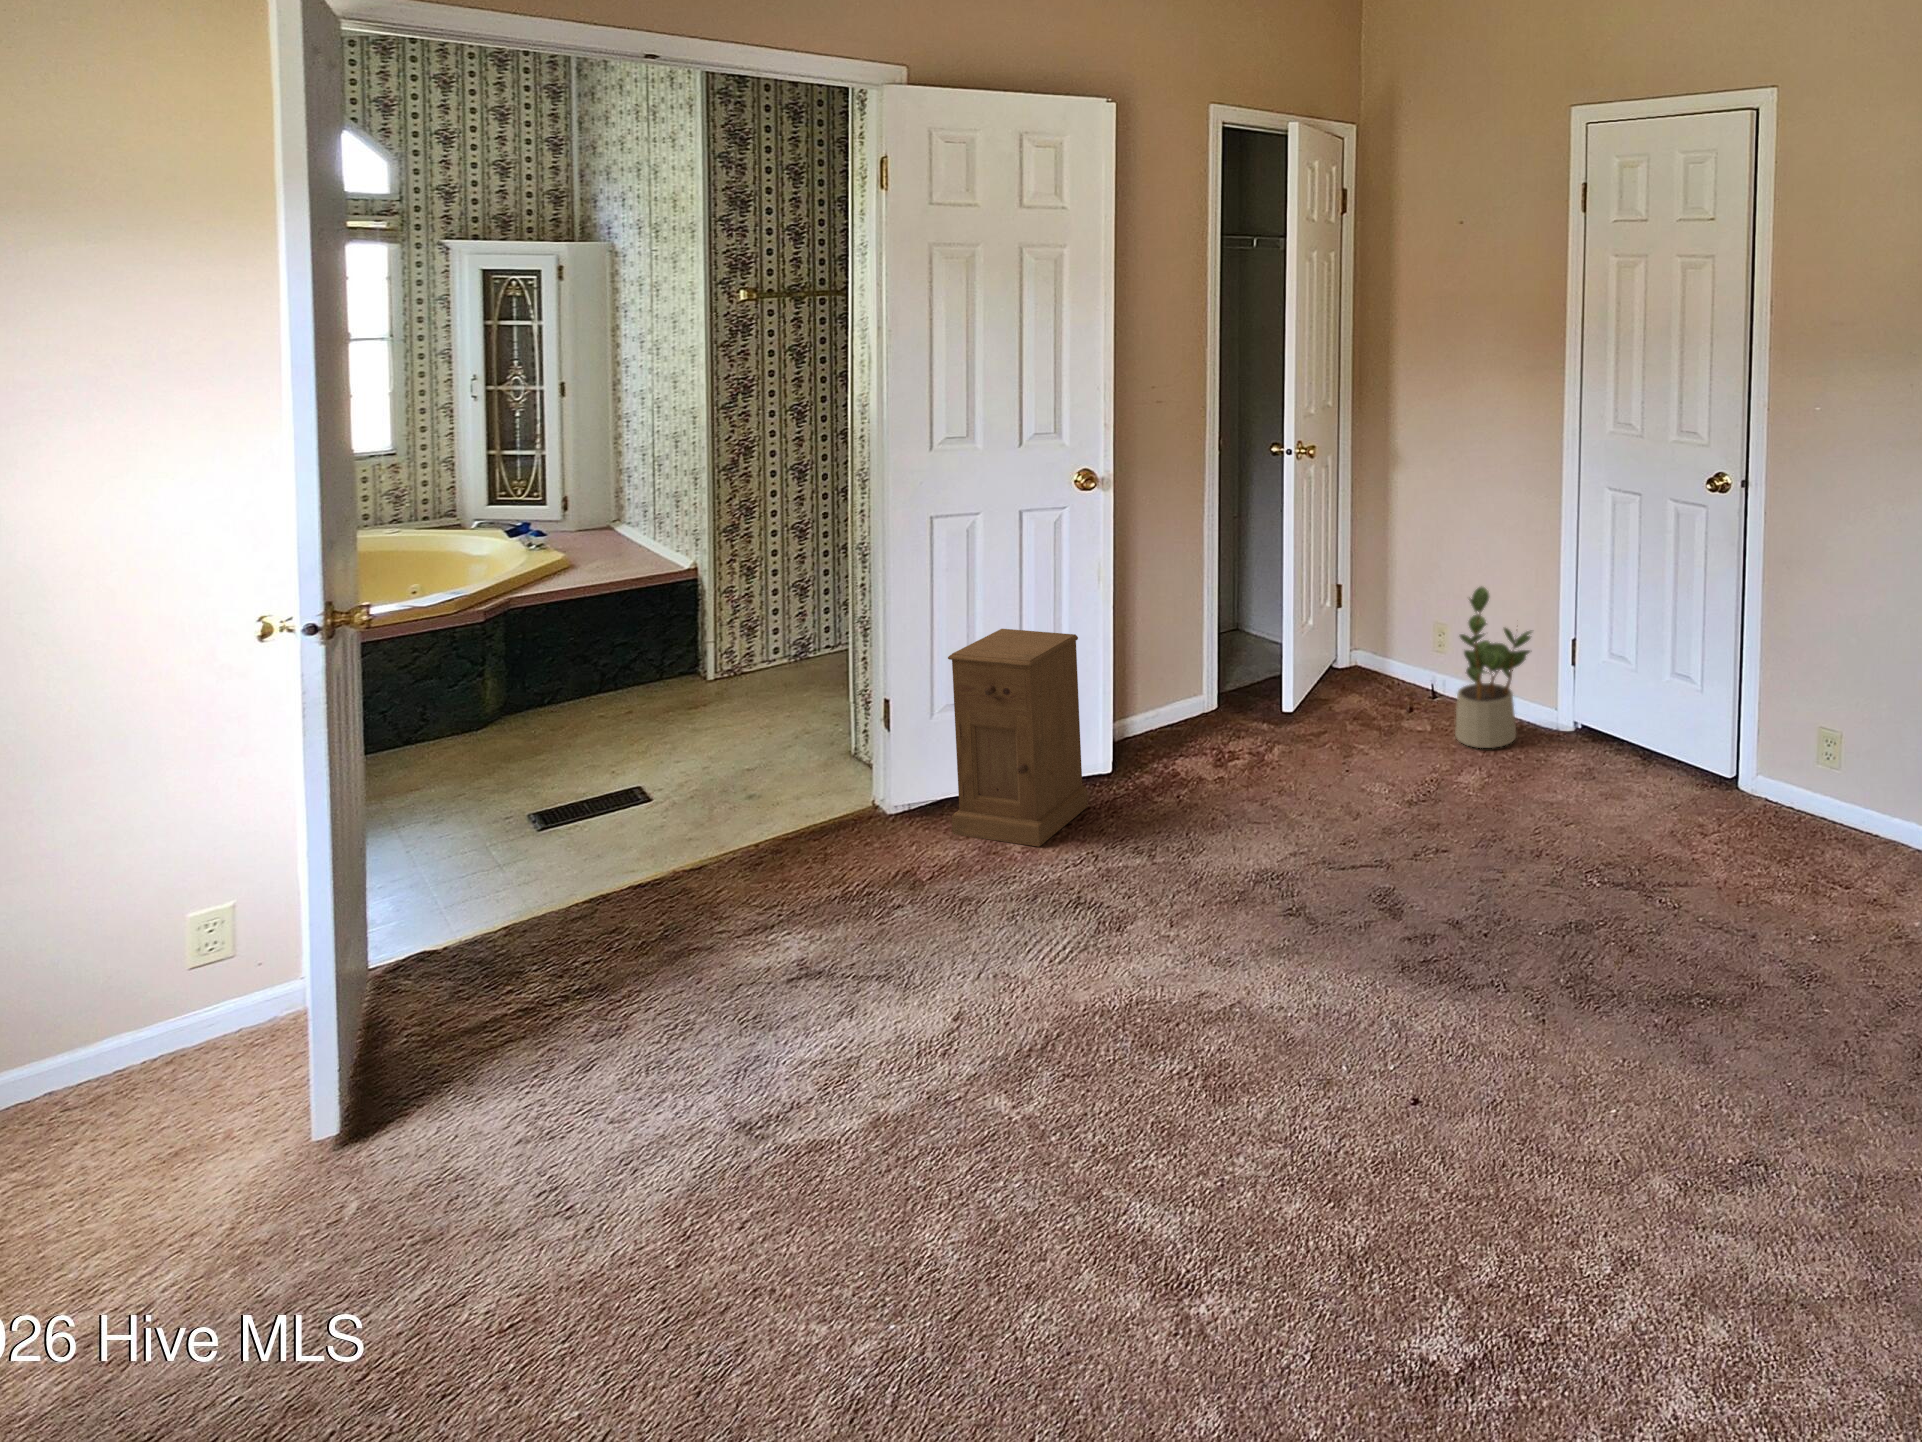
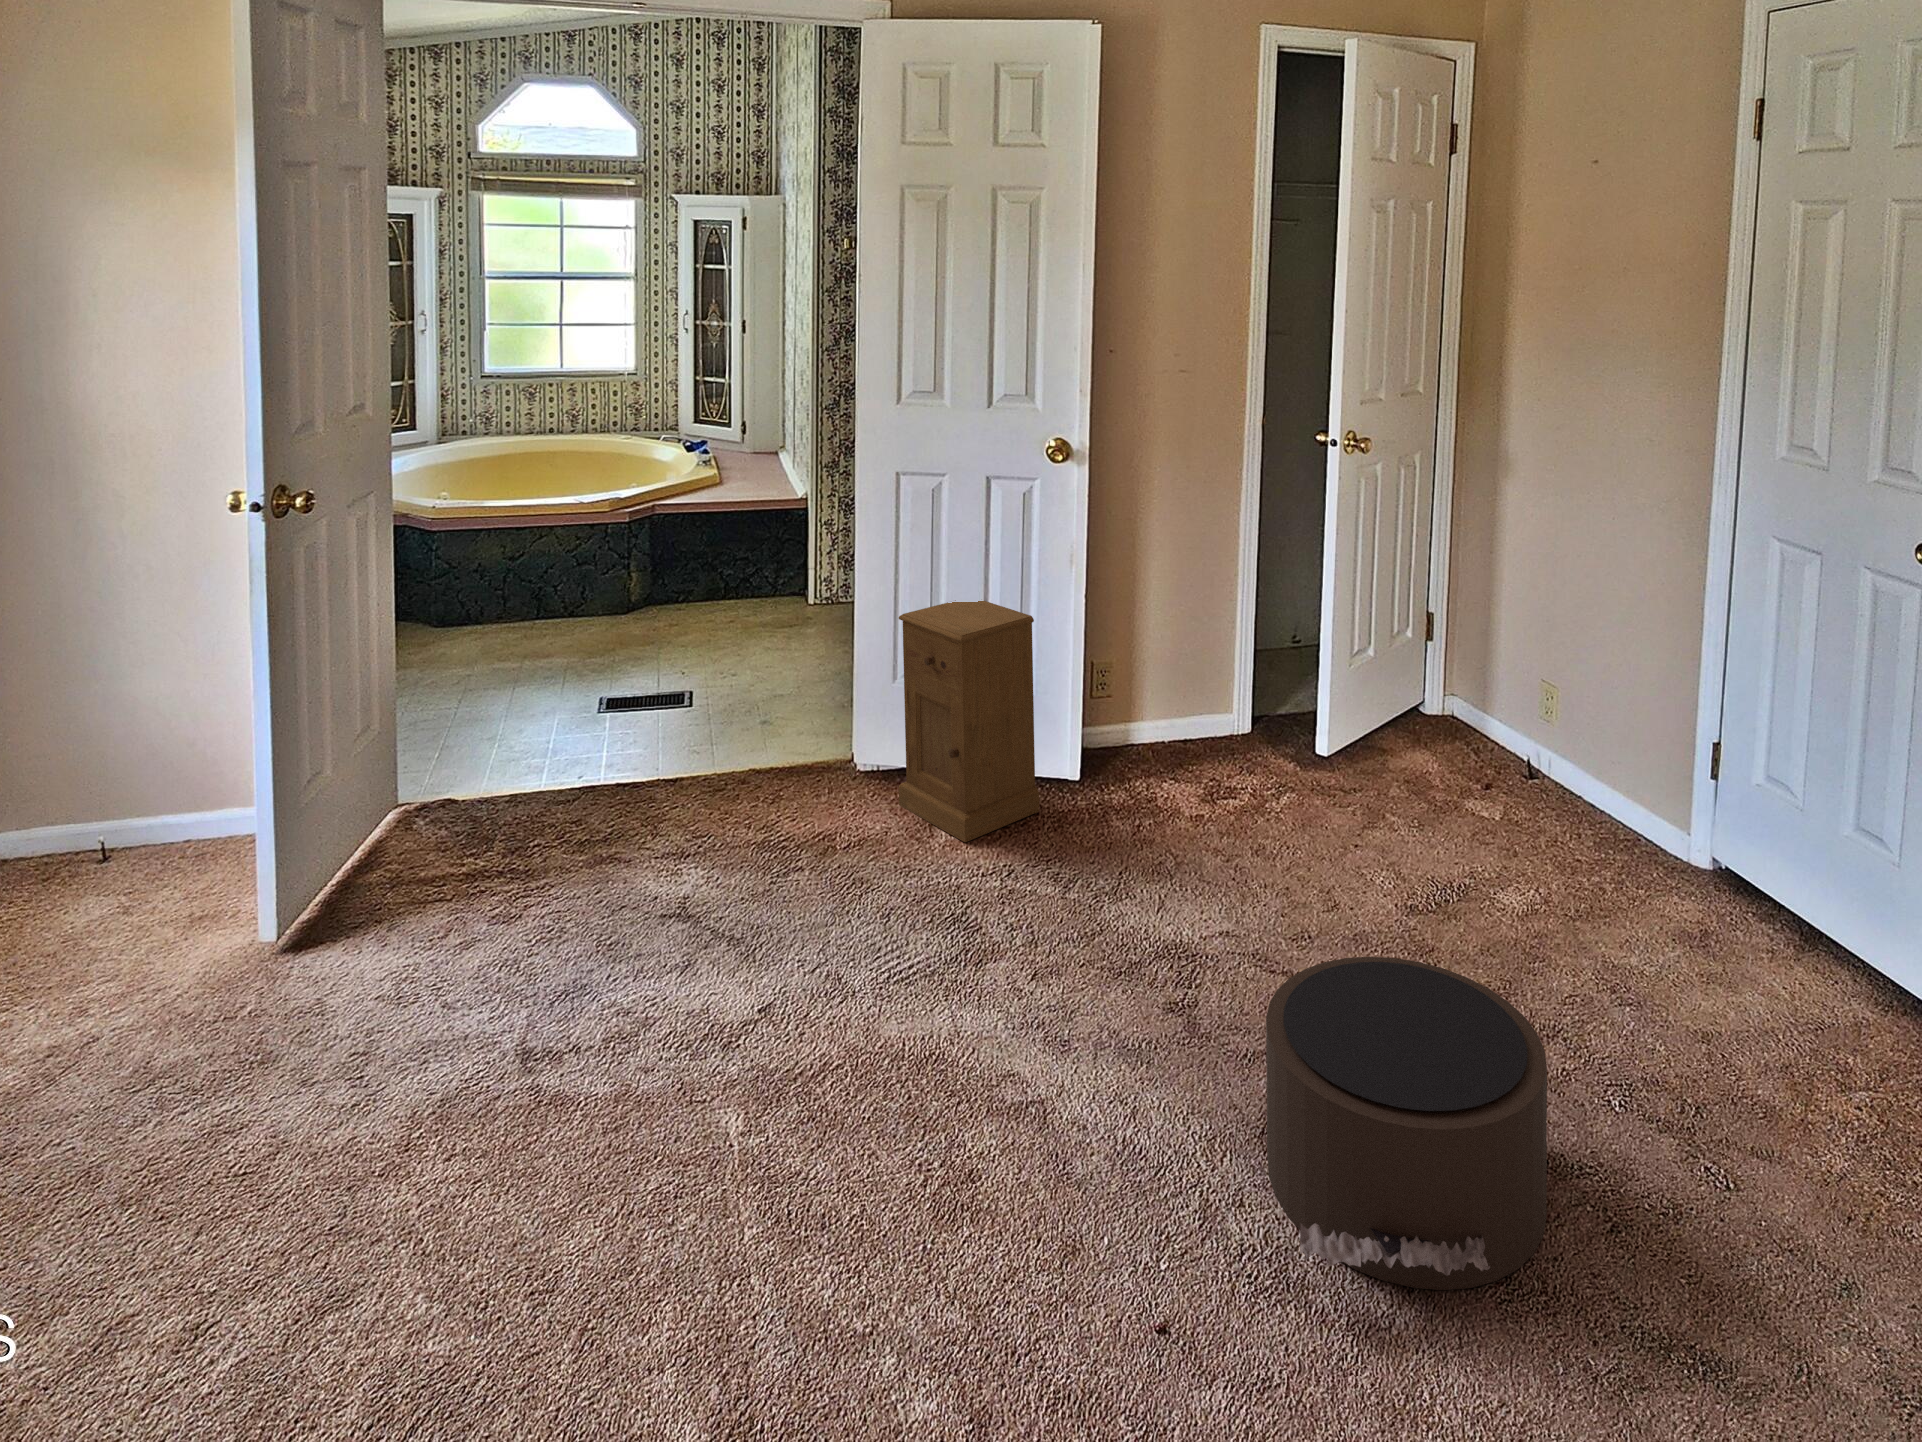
potted plant: present [1455,586,1532,748] -> none [1521,644,1644,870]
pouf: none [1386,814,1591,1015] -> present [1266,957,1547,1290]

